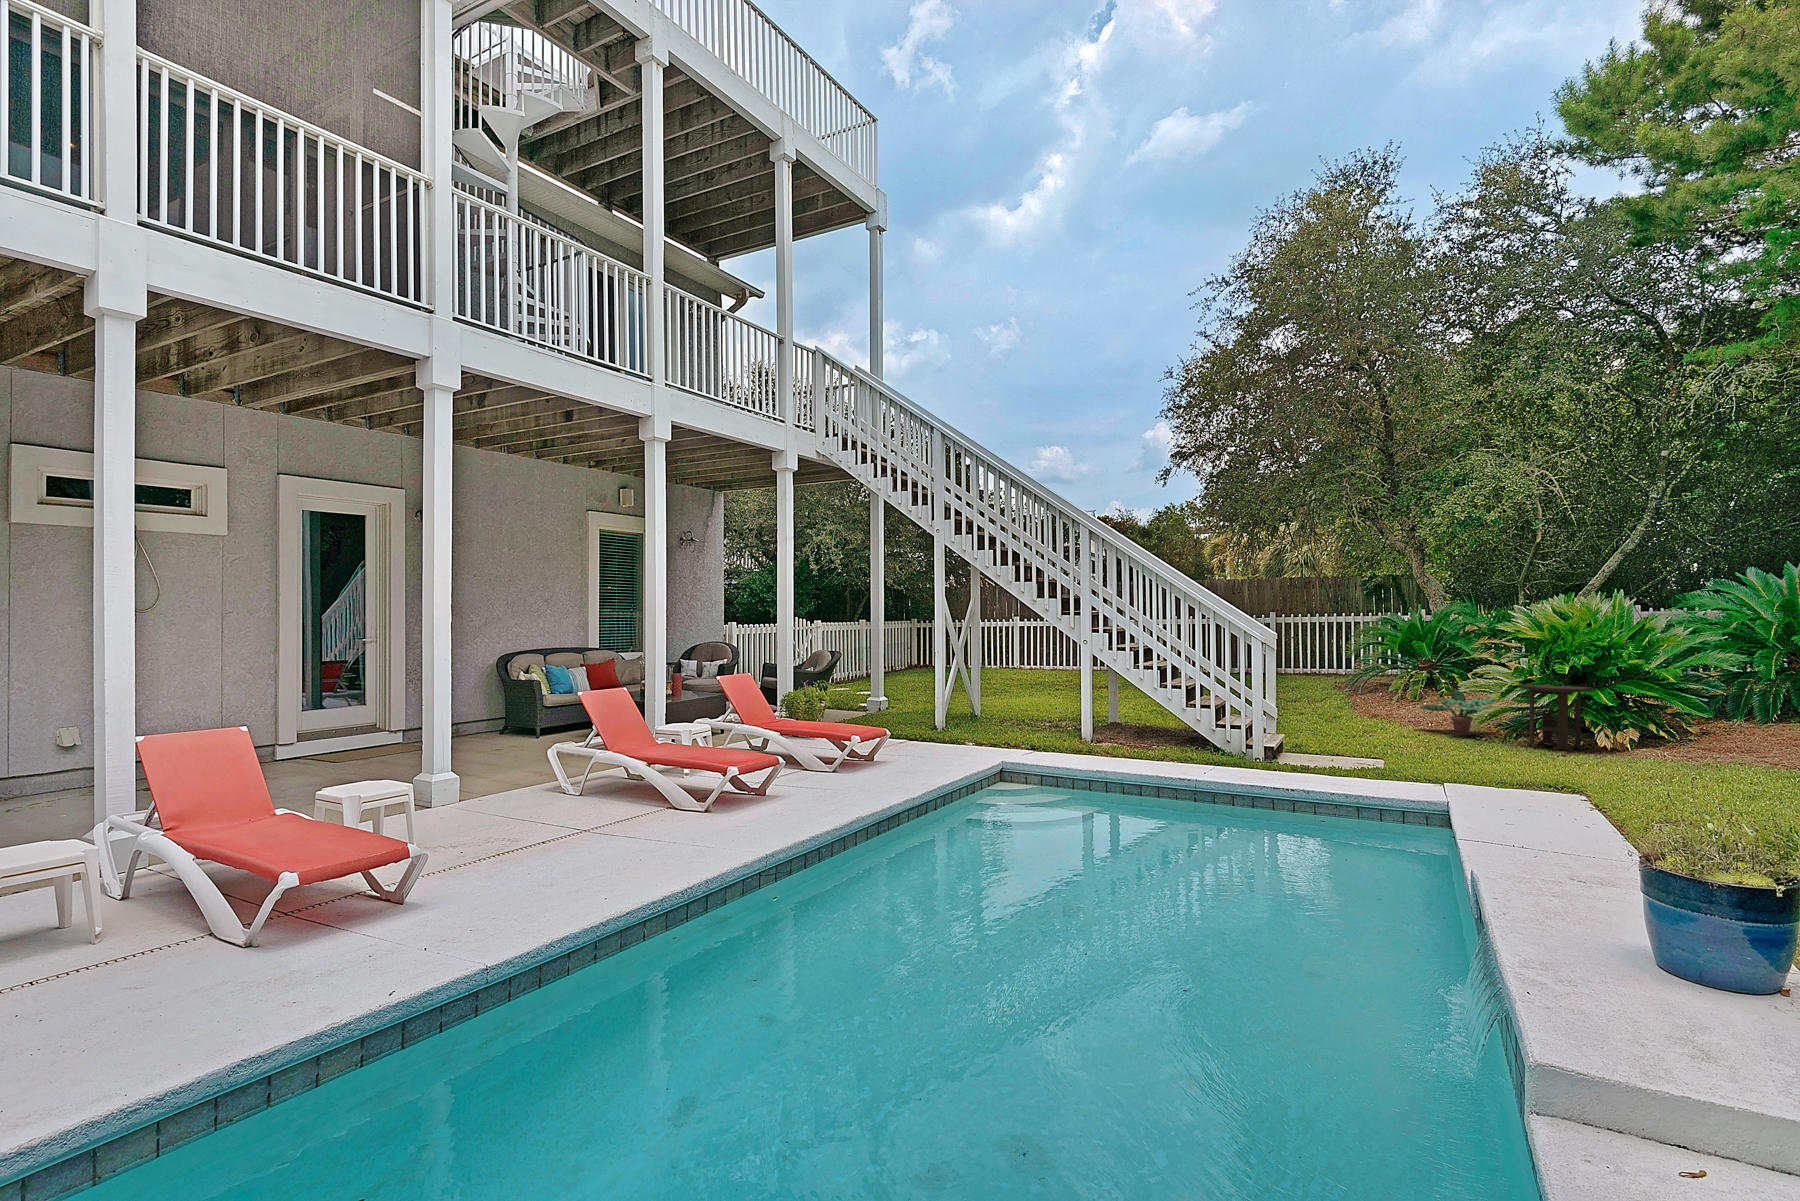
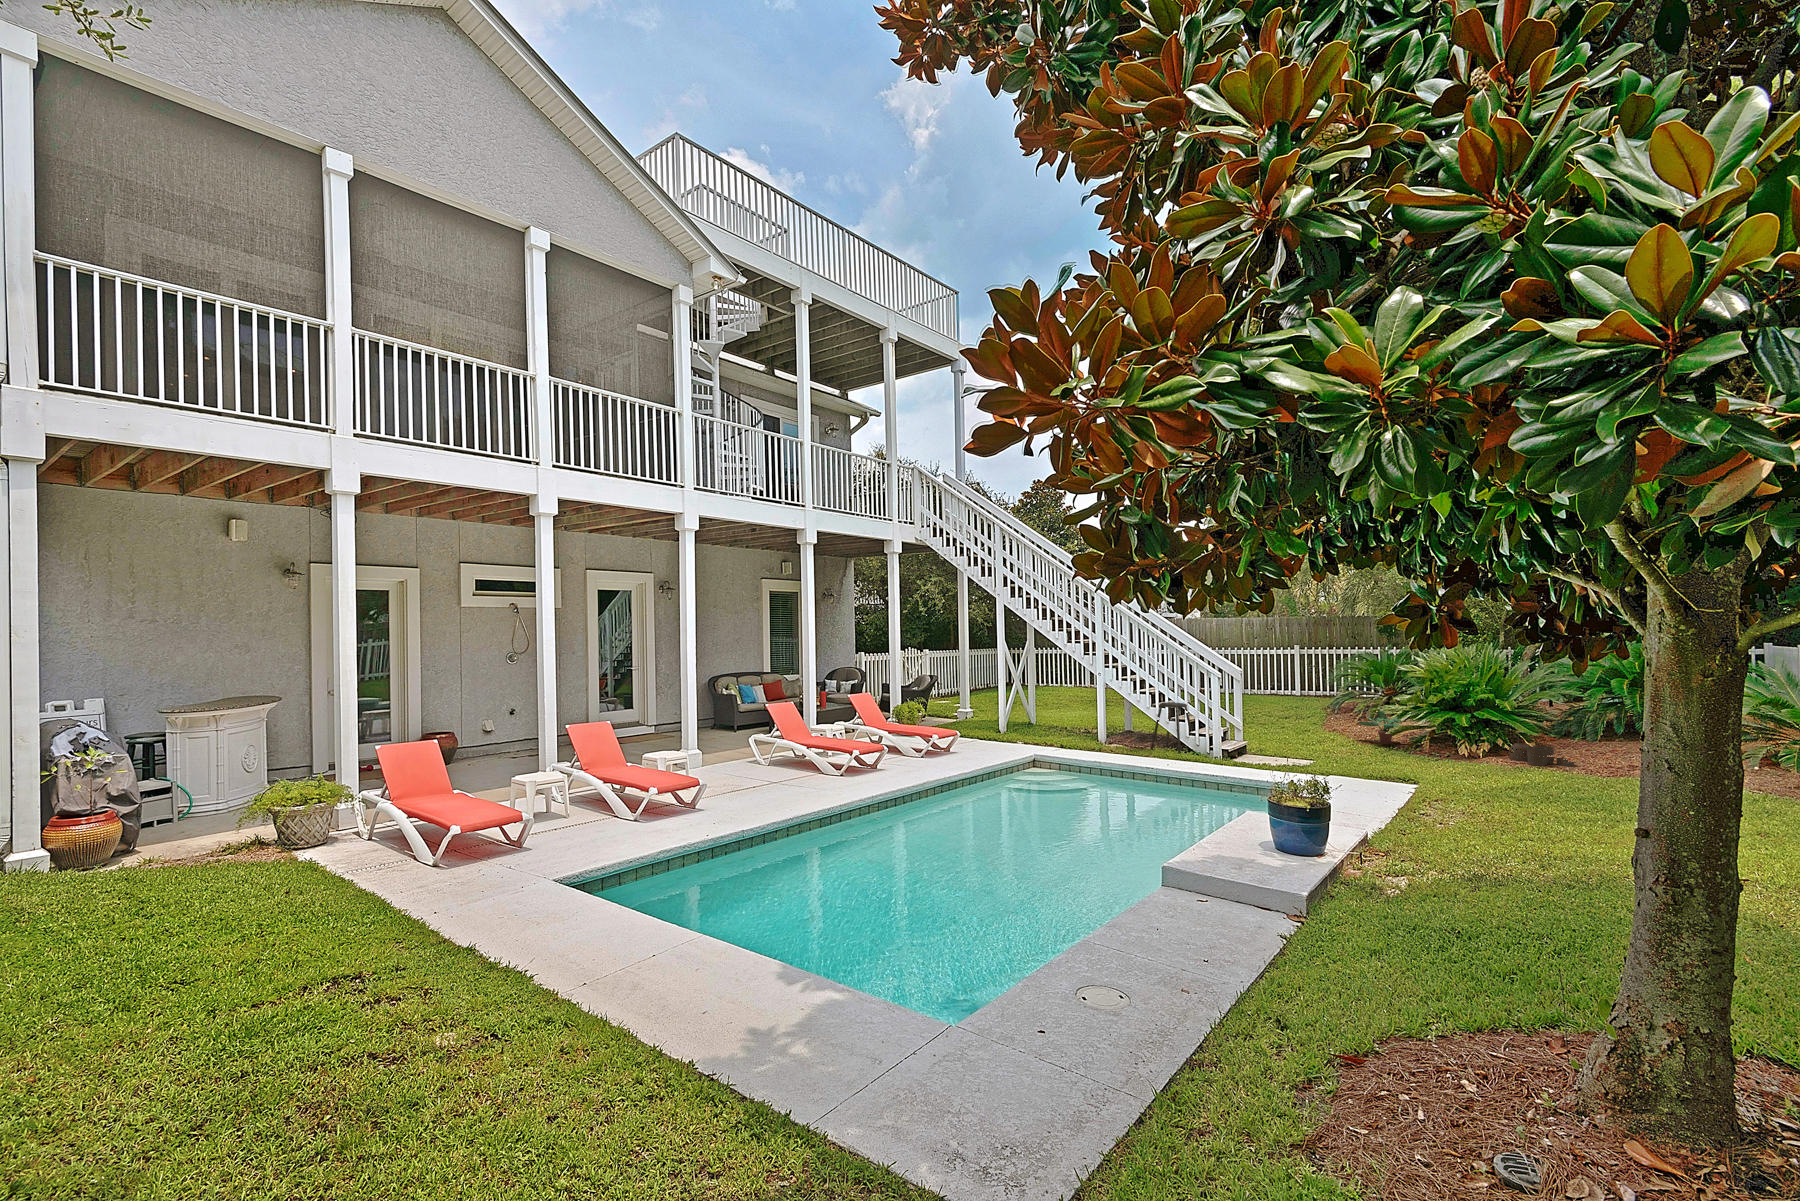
stool: none [1165,681,1229,755] -> present [1151,702,1192,753]
side table: present [1519,684,1593,751] -> none [1417,707,1467,757]
woven basket: none [1649,728,1752,762] -> present [1509,743,1577,767]

